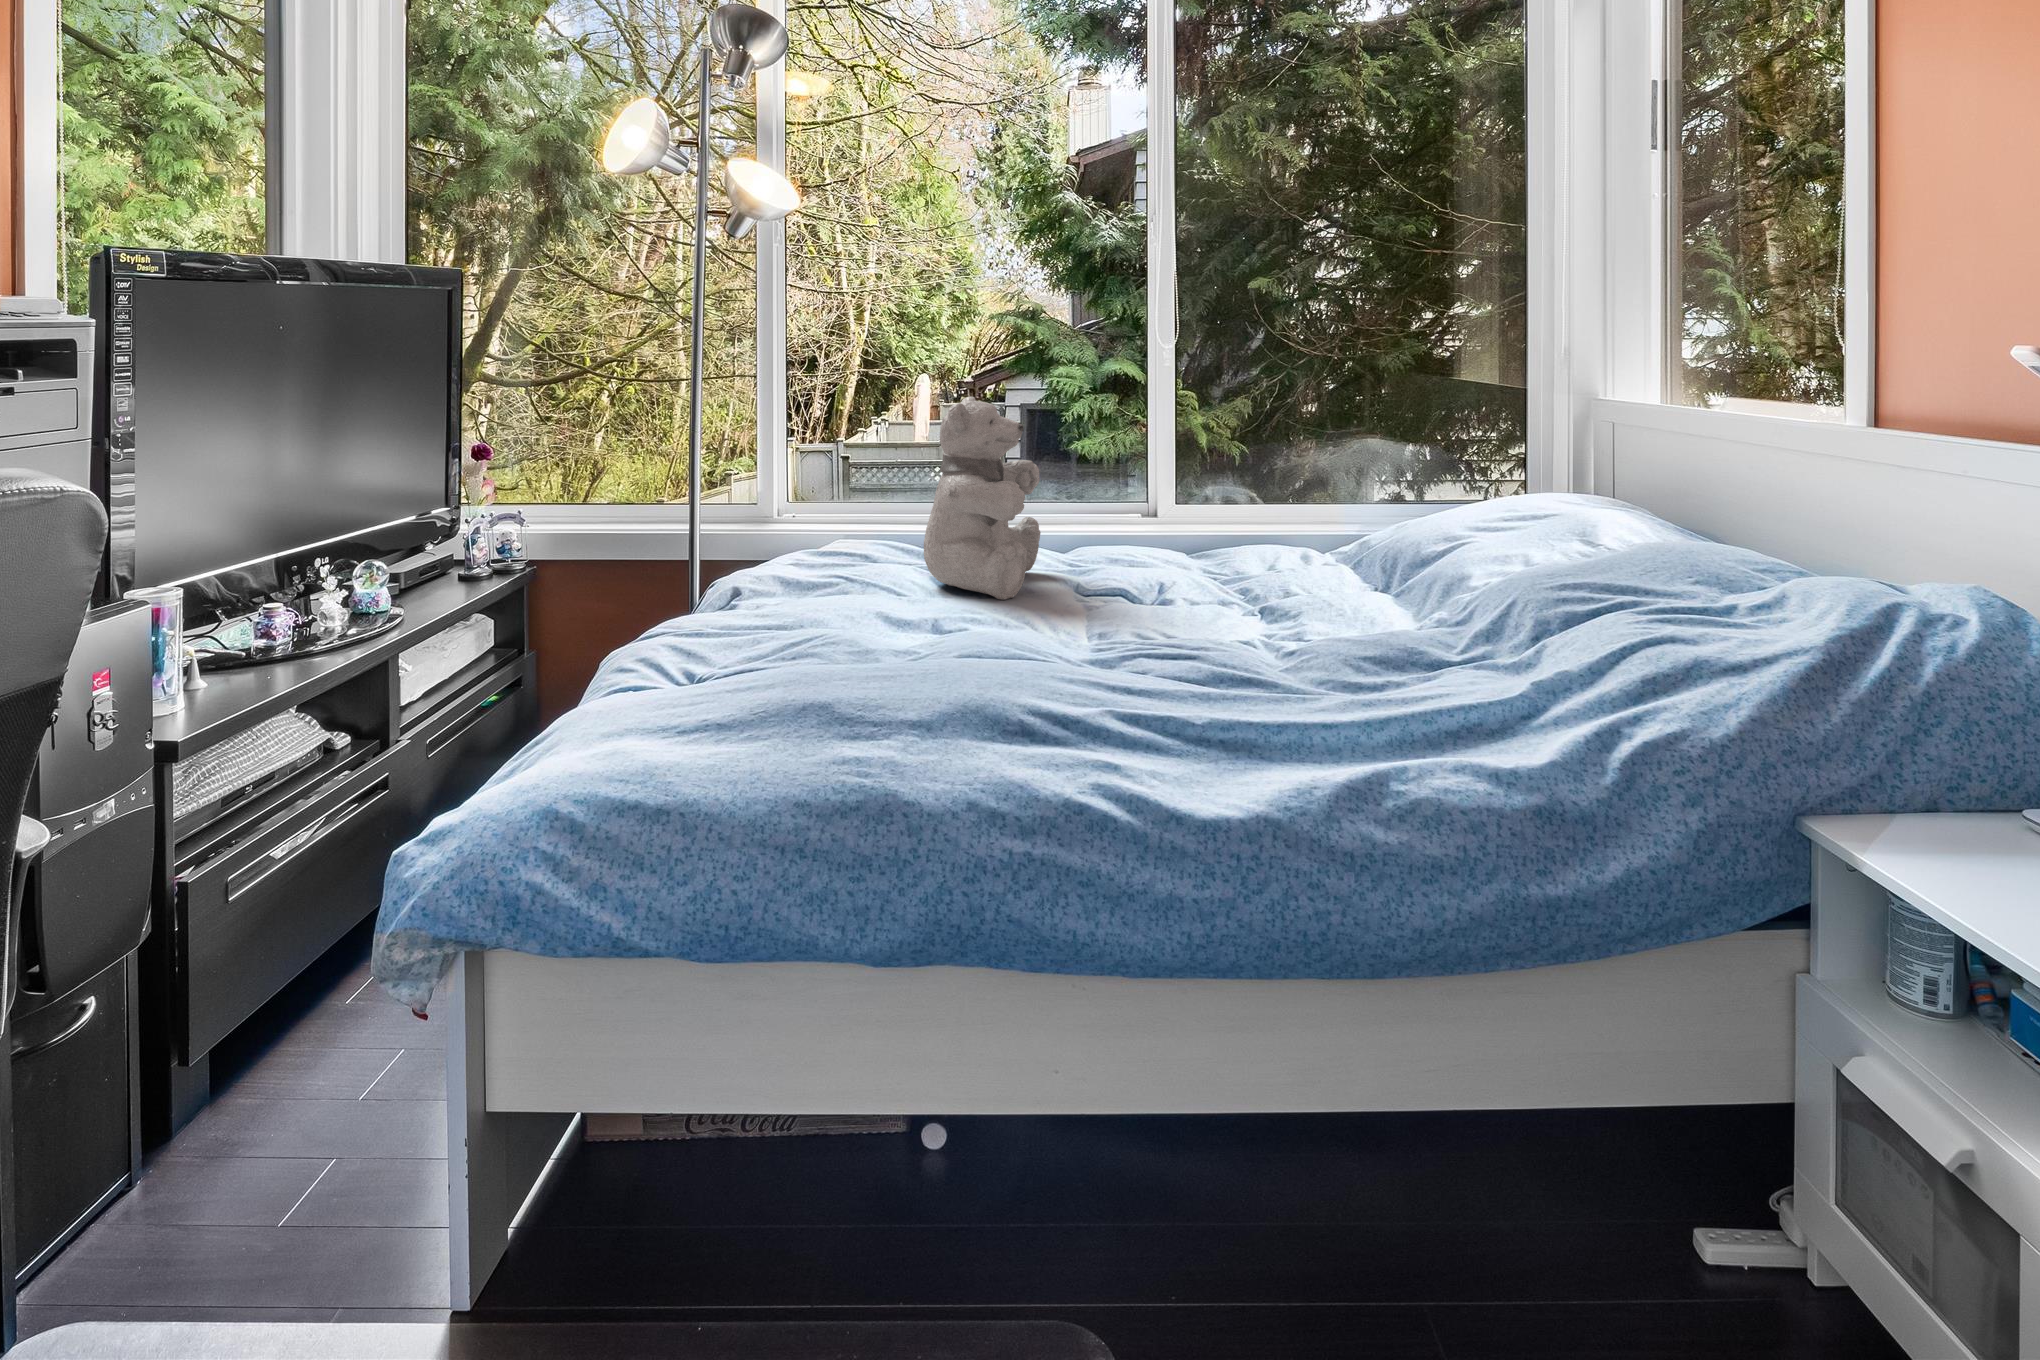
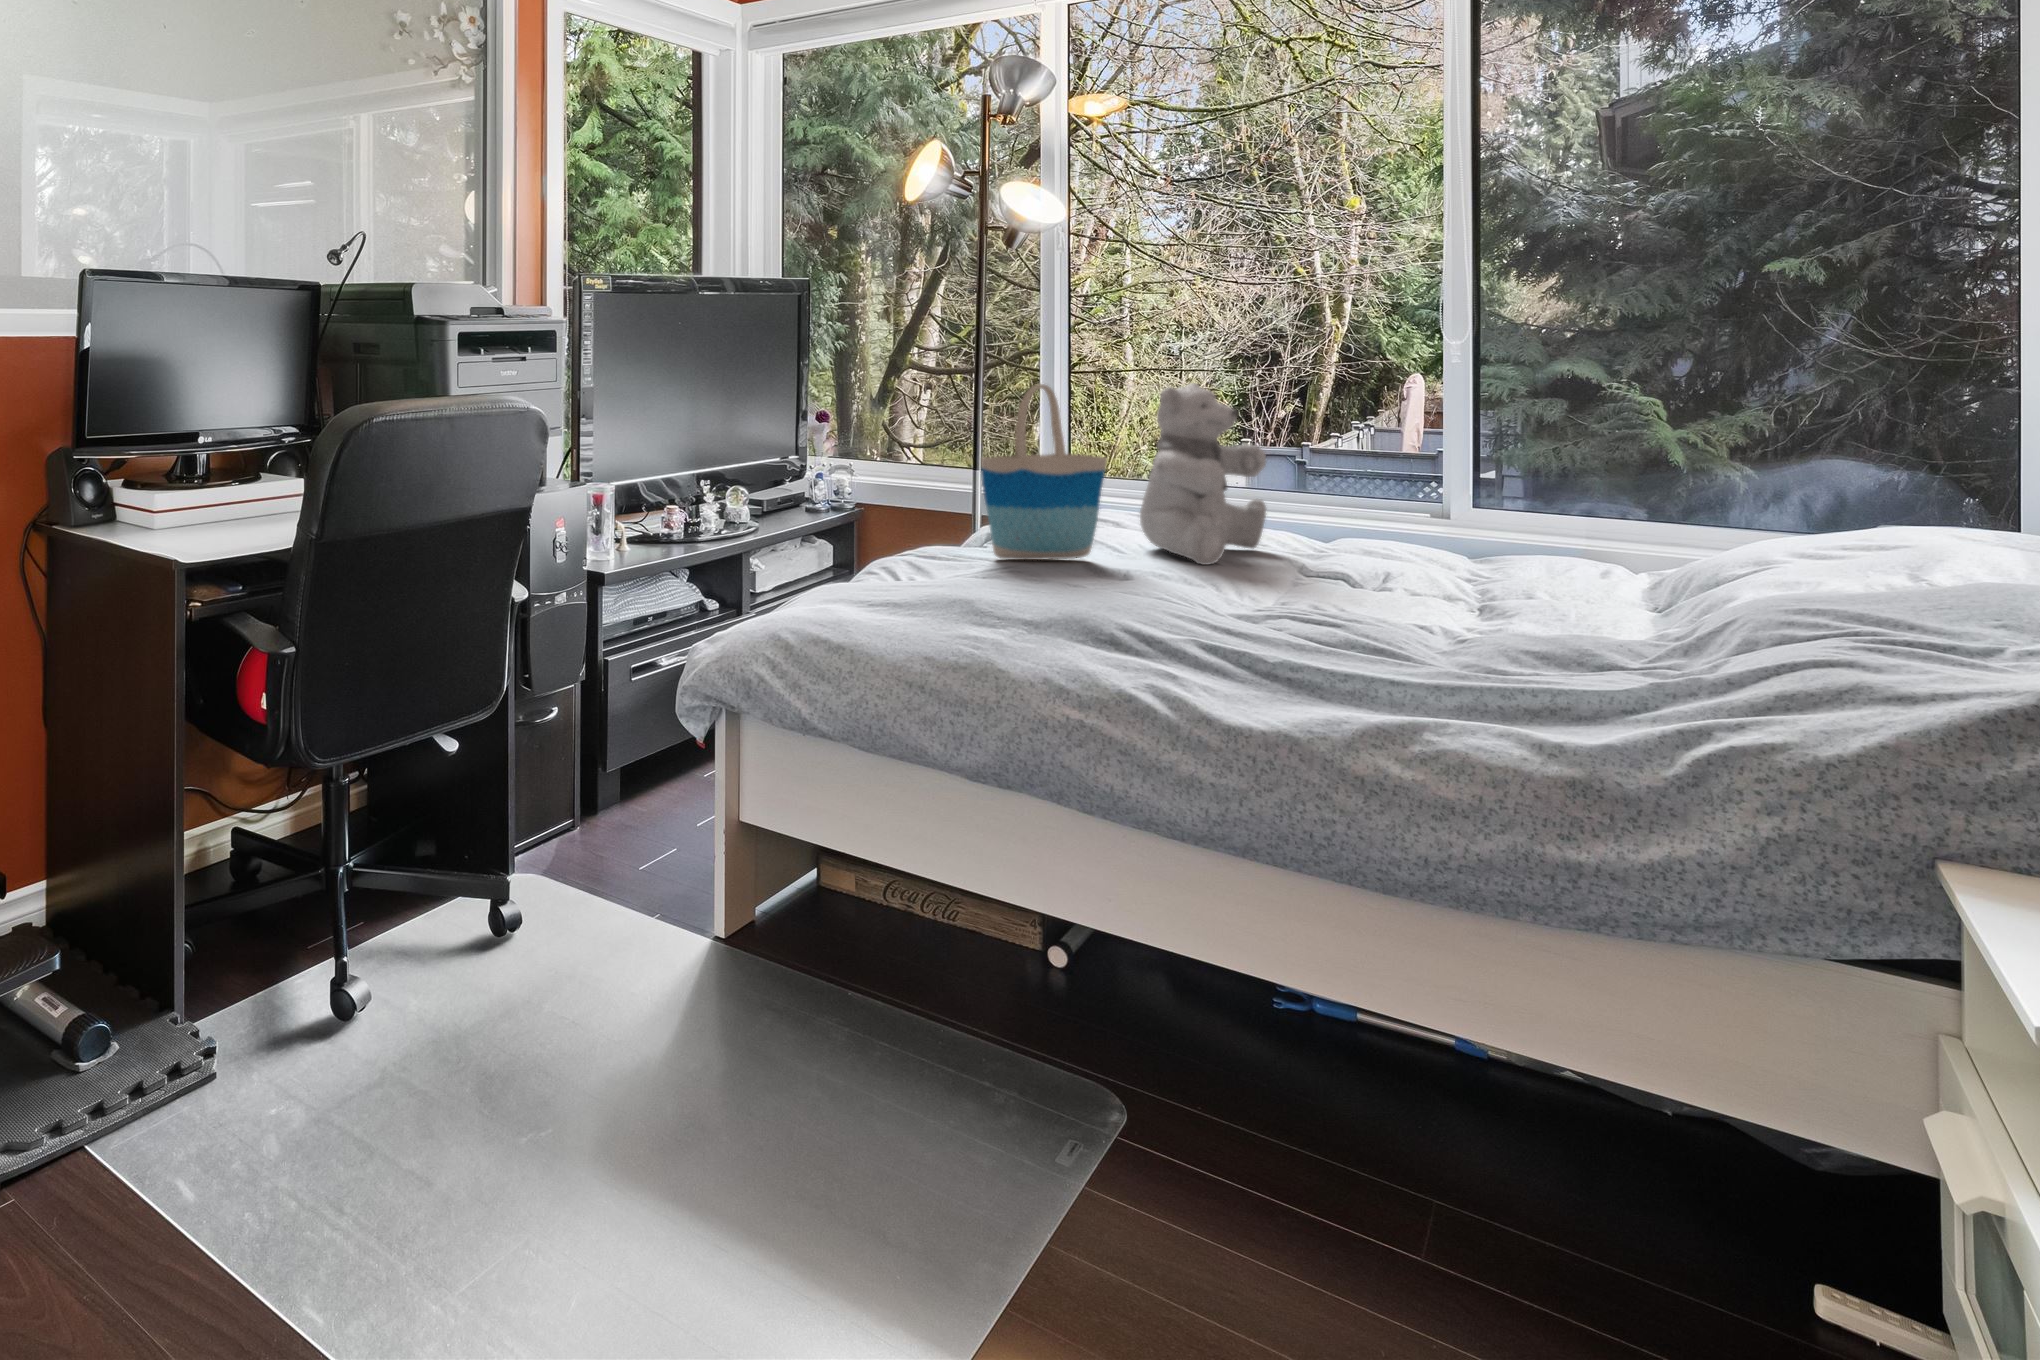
tote bag: none [774,407,909,628] -> present [981,384,1107,560]

